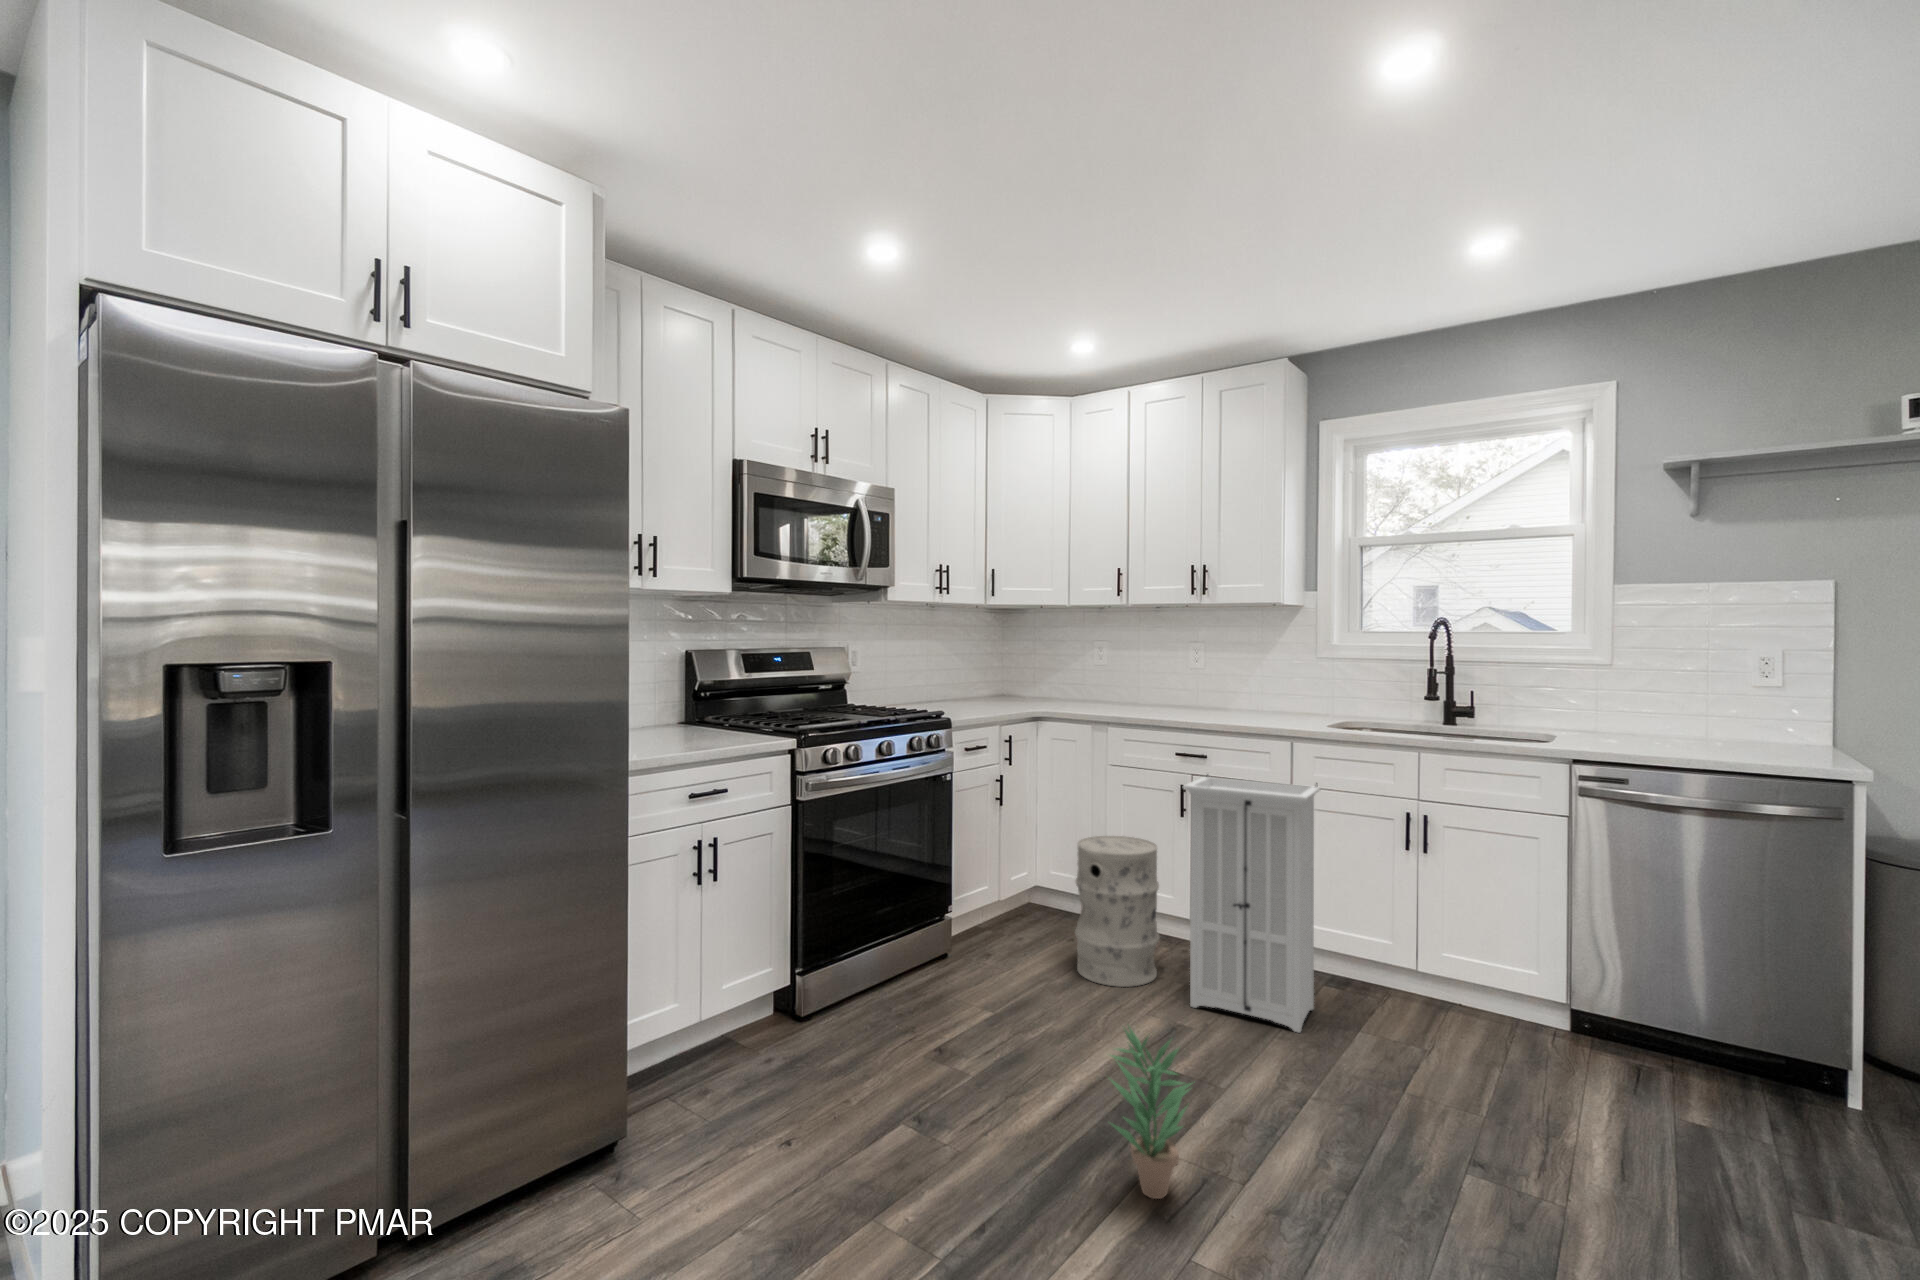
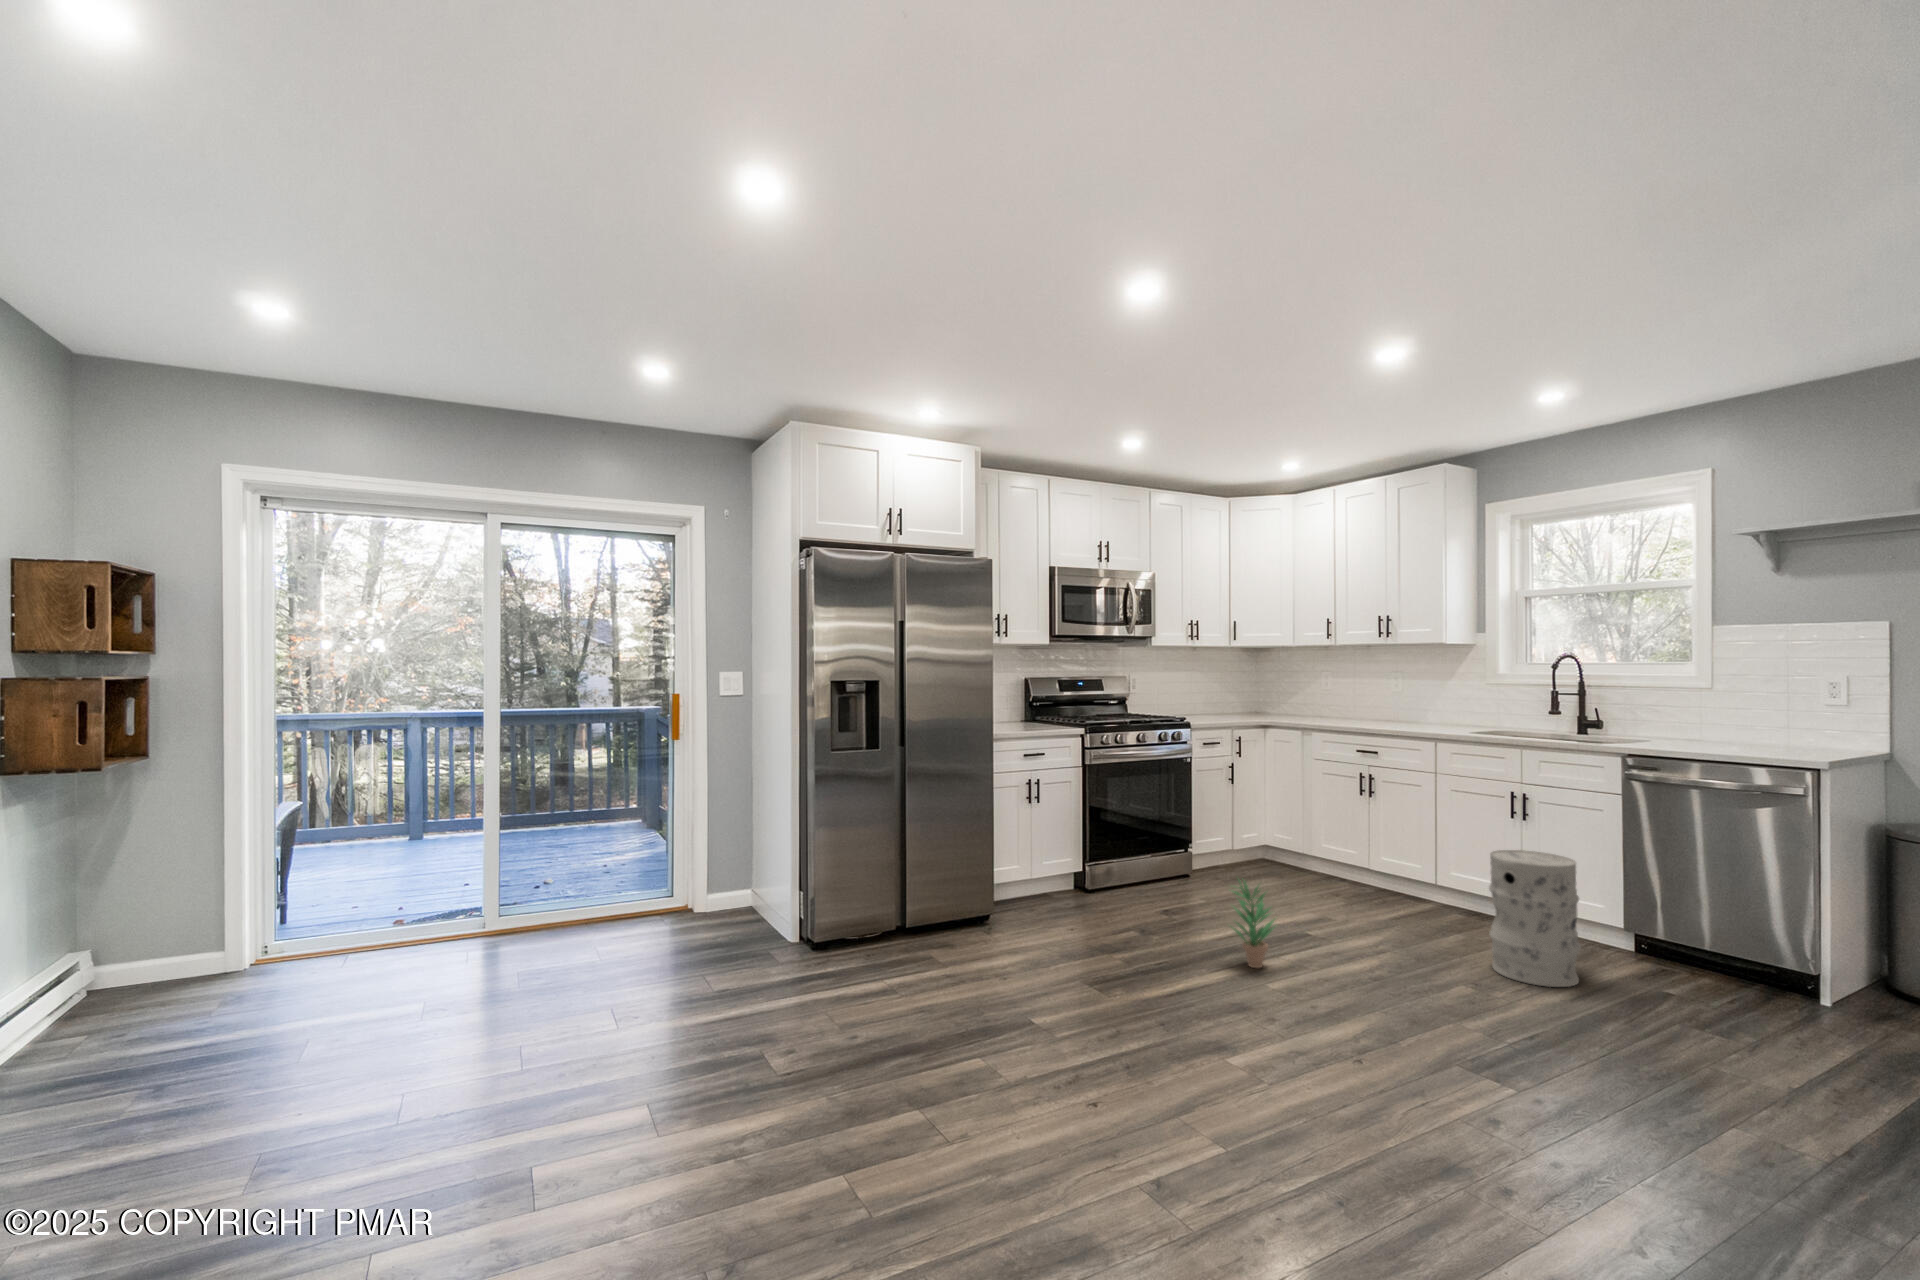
storage cabinet: present [1183,774,1321,1033] -> none [1334,762,1437,932]
trash can: present [1075,836,1160,987] -> present [1489,850,1581,987]

